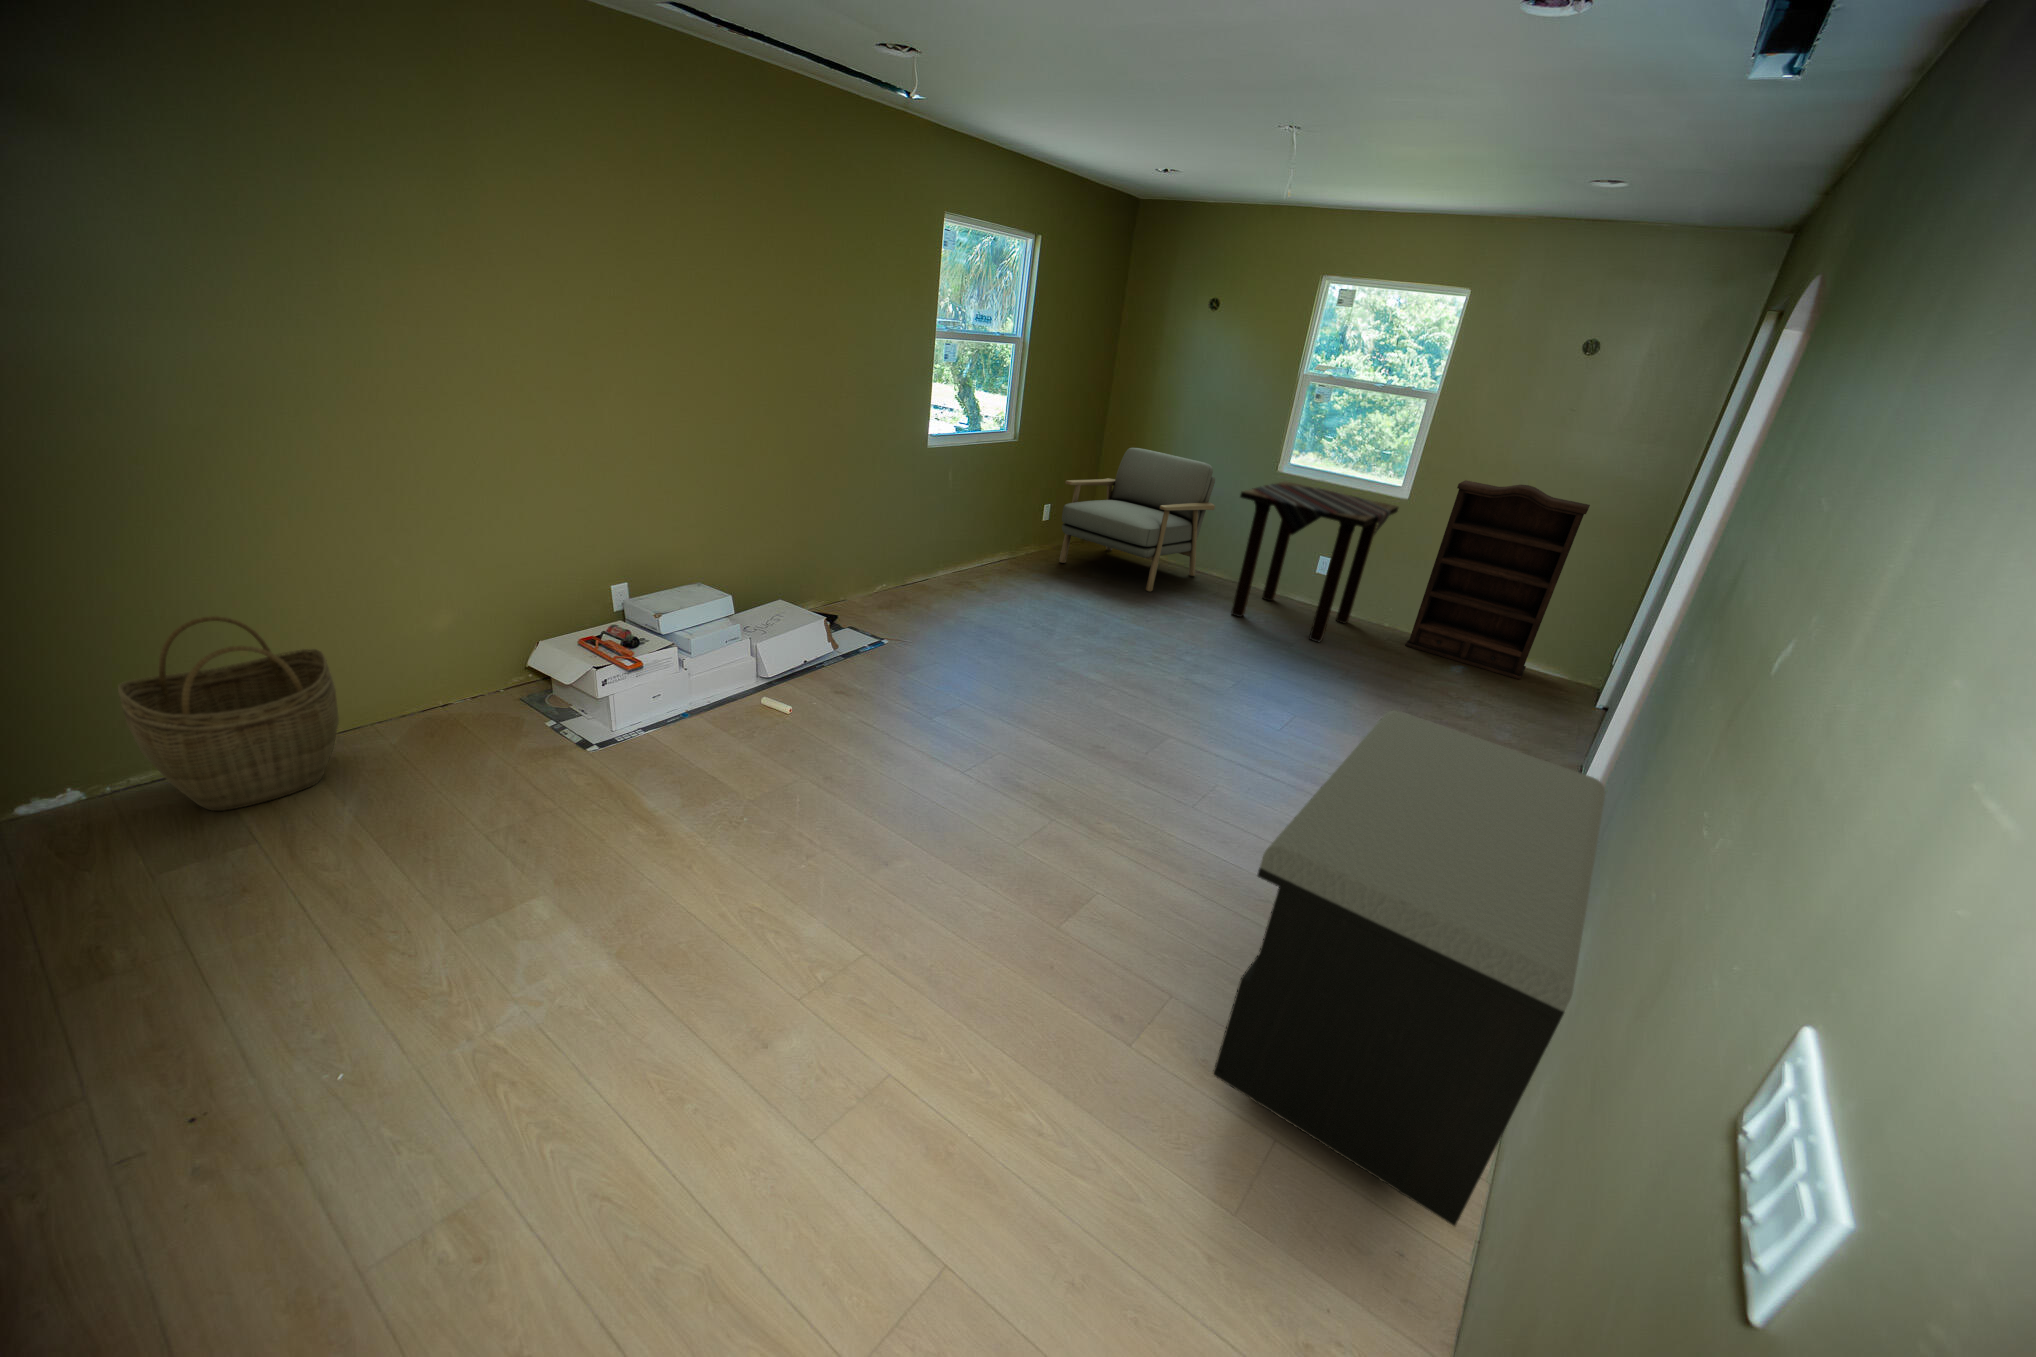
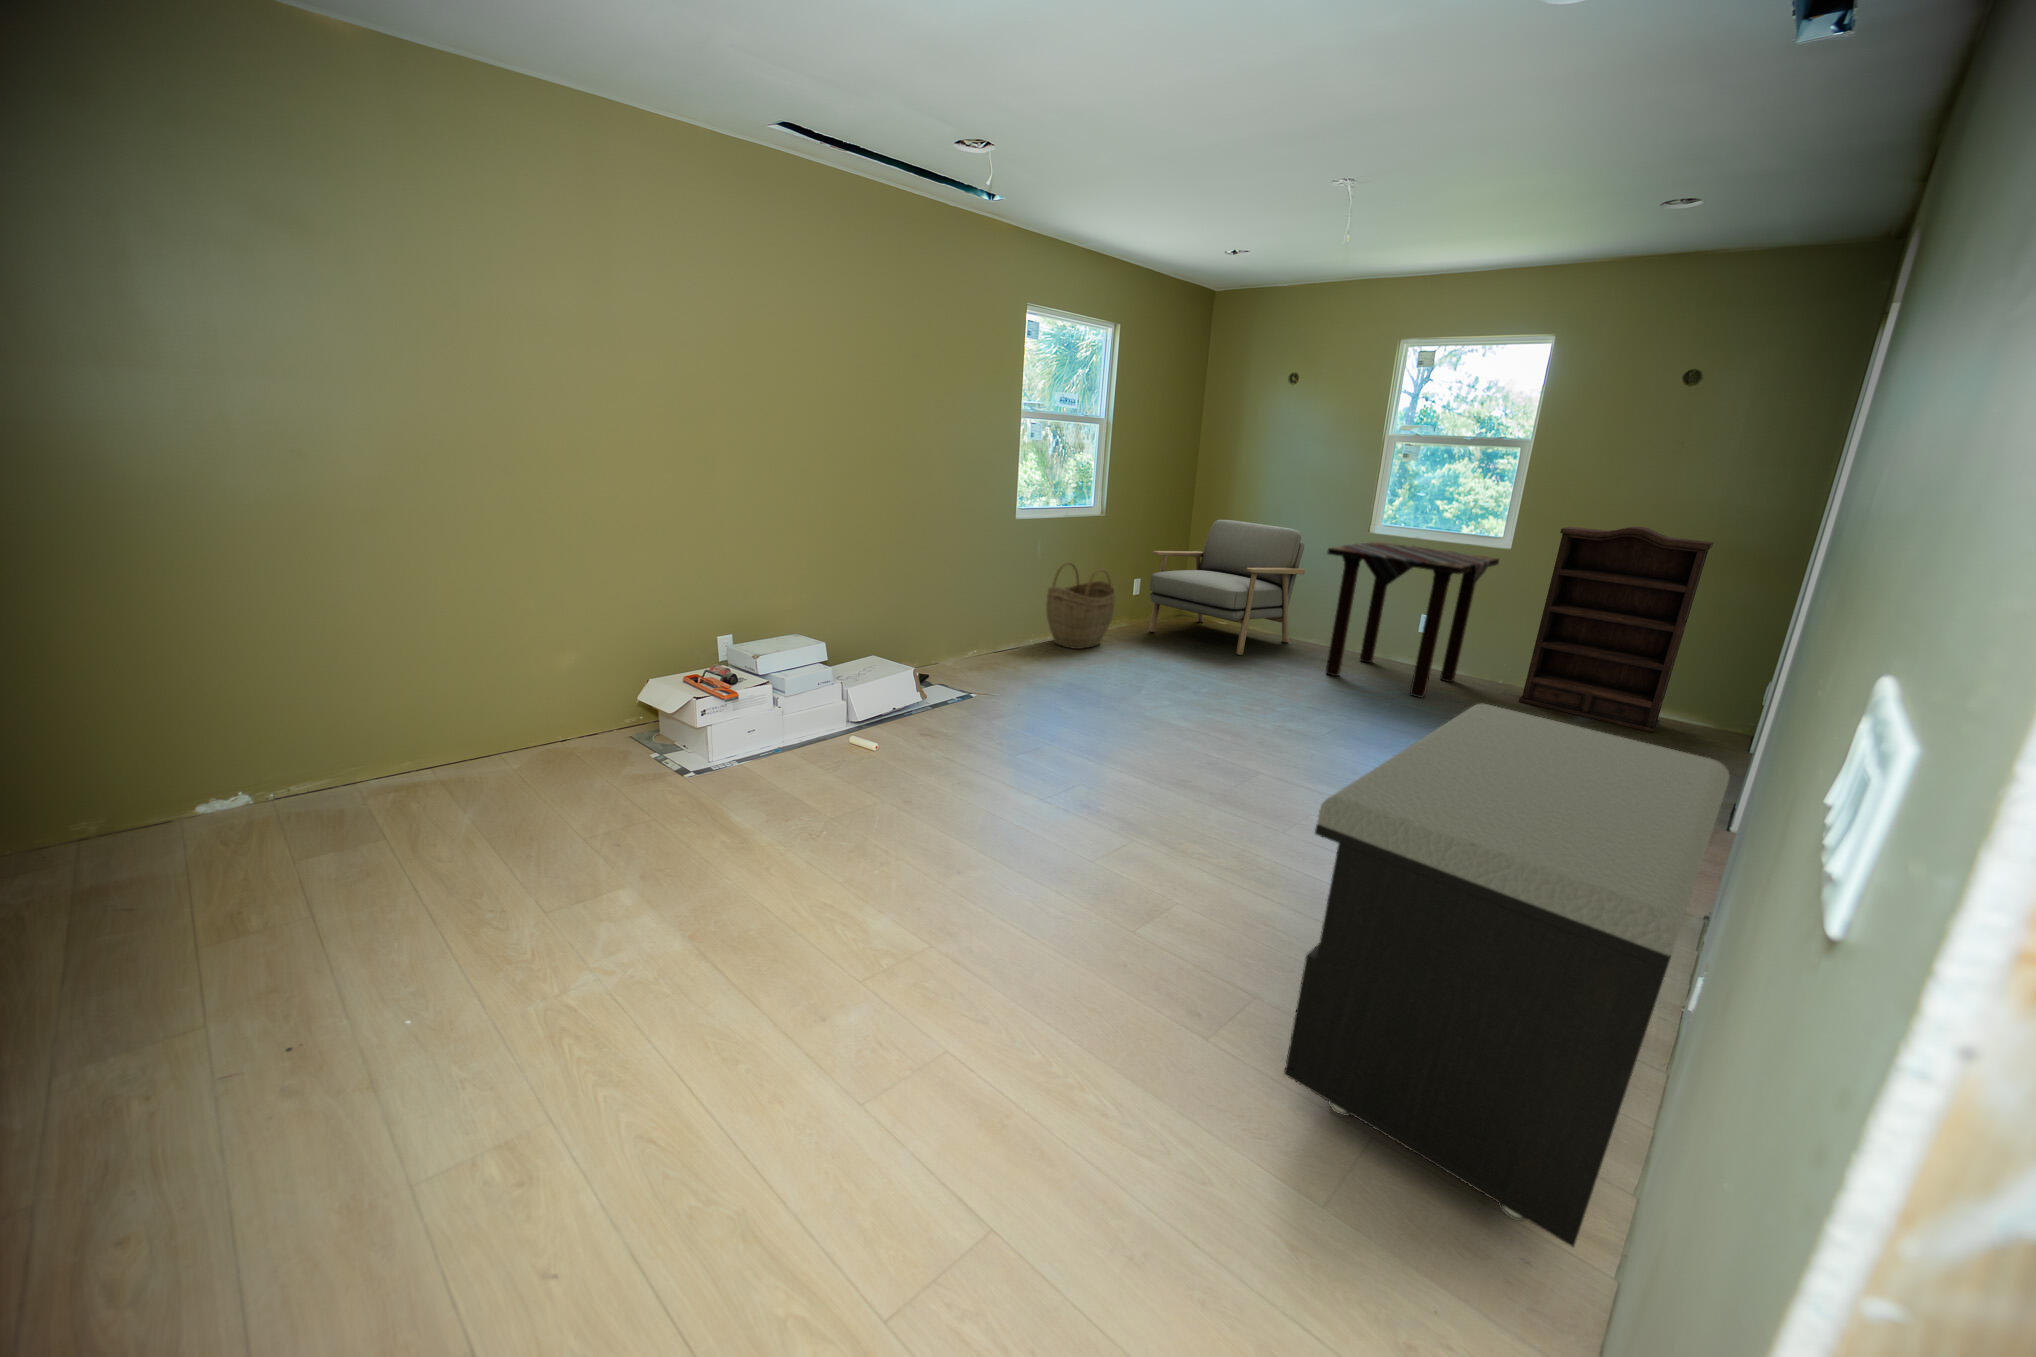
woven basket: present [118,616,339,811] -> present [1046,563,1115,649]

